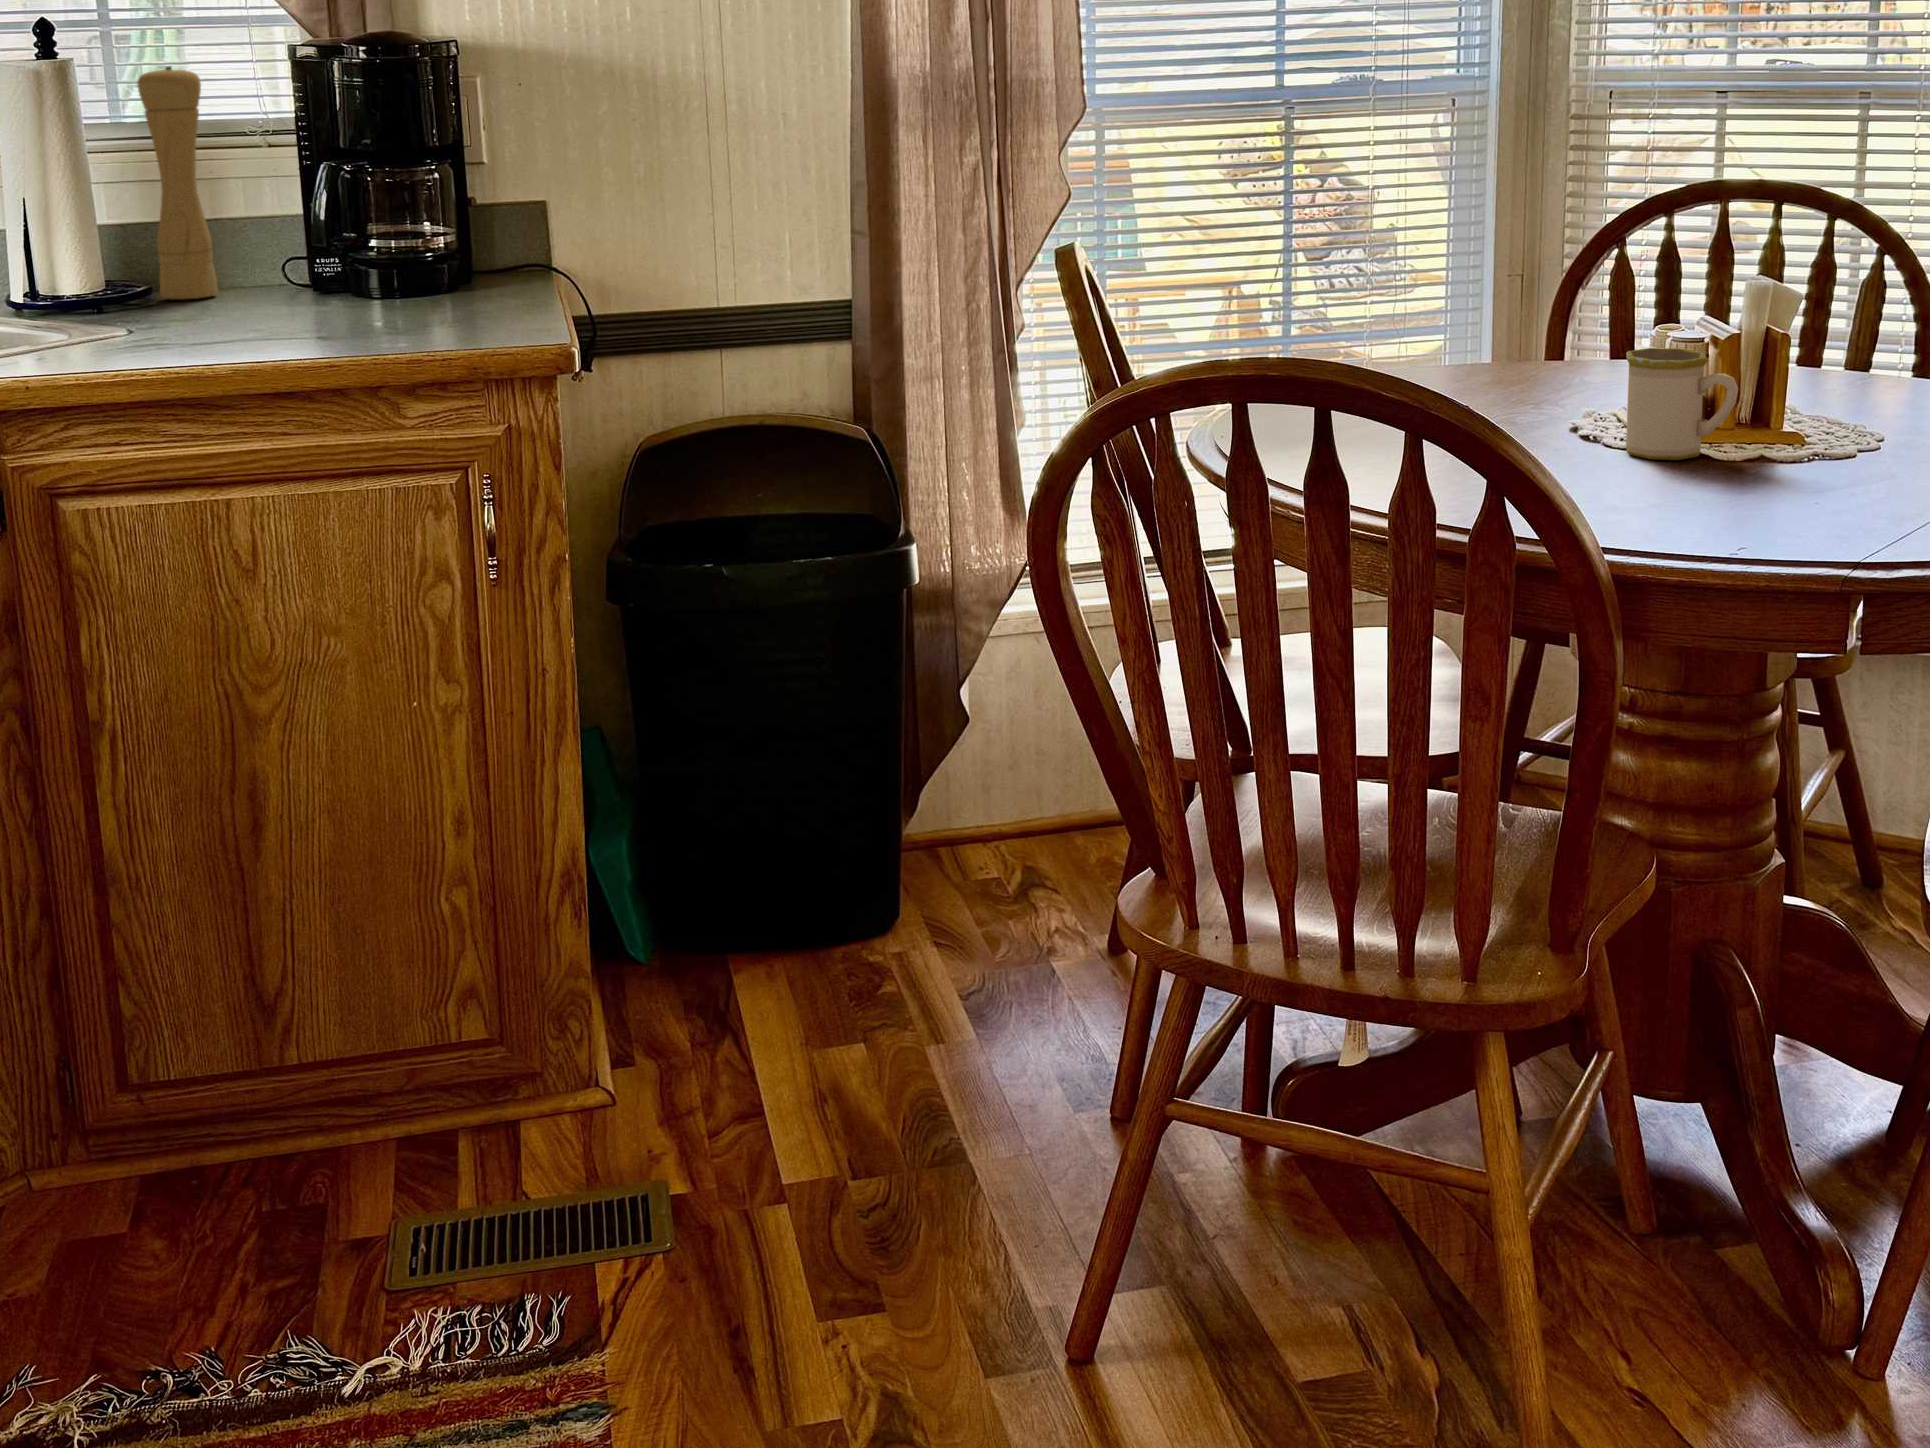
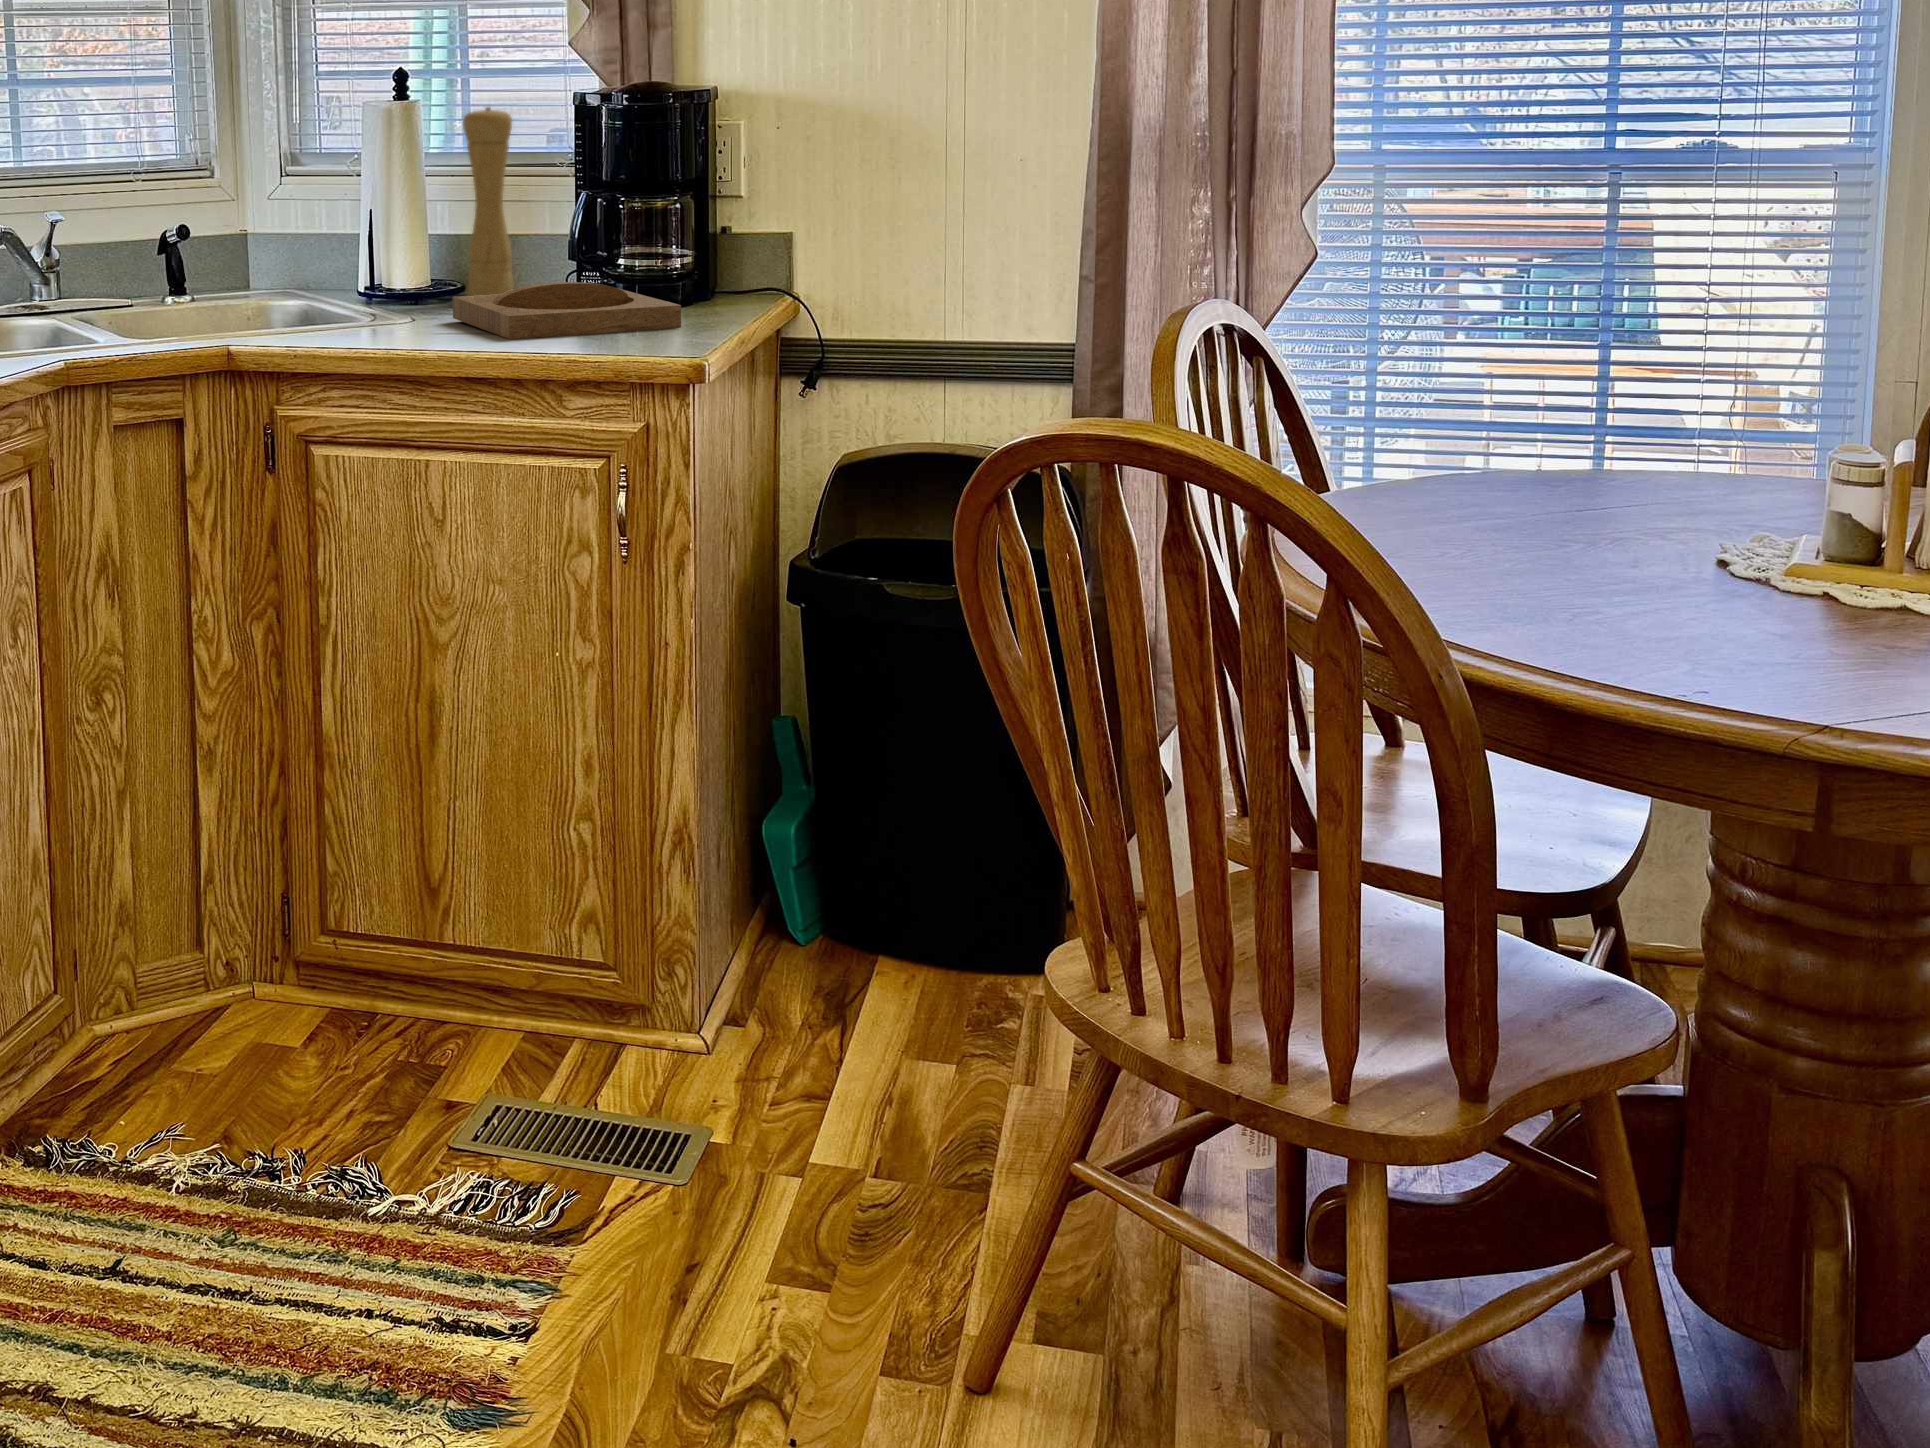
tray: none [190,272,491,341] -> present [453,282,681,339]
mug: present [1626,348,1738,460] -> none [1754,460,1891,590]

